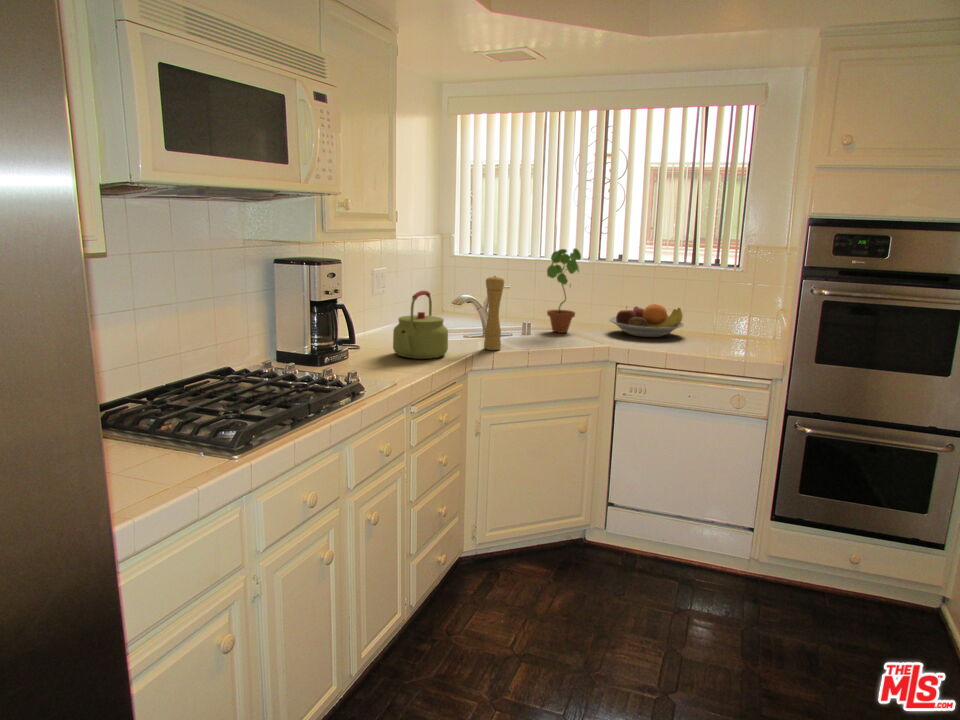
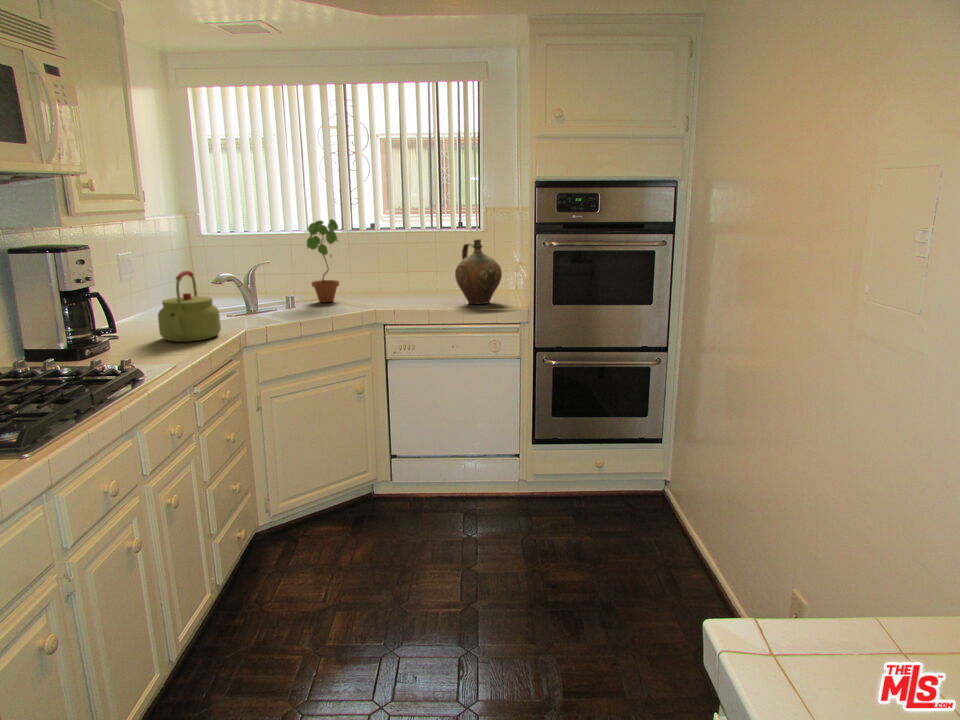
pepper mill: present [484,276,504,350] -> none [250,251,274,325]
ceramic jug: none [700,280,756,352] -> present [455,239,502,304]
fruit bowl: present [609,304,684,337] -> none [372,267,440,298]

